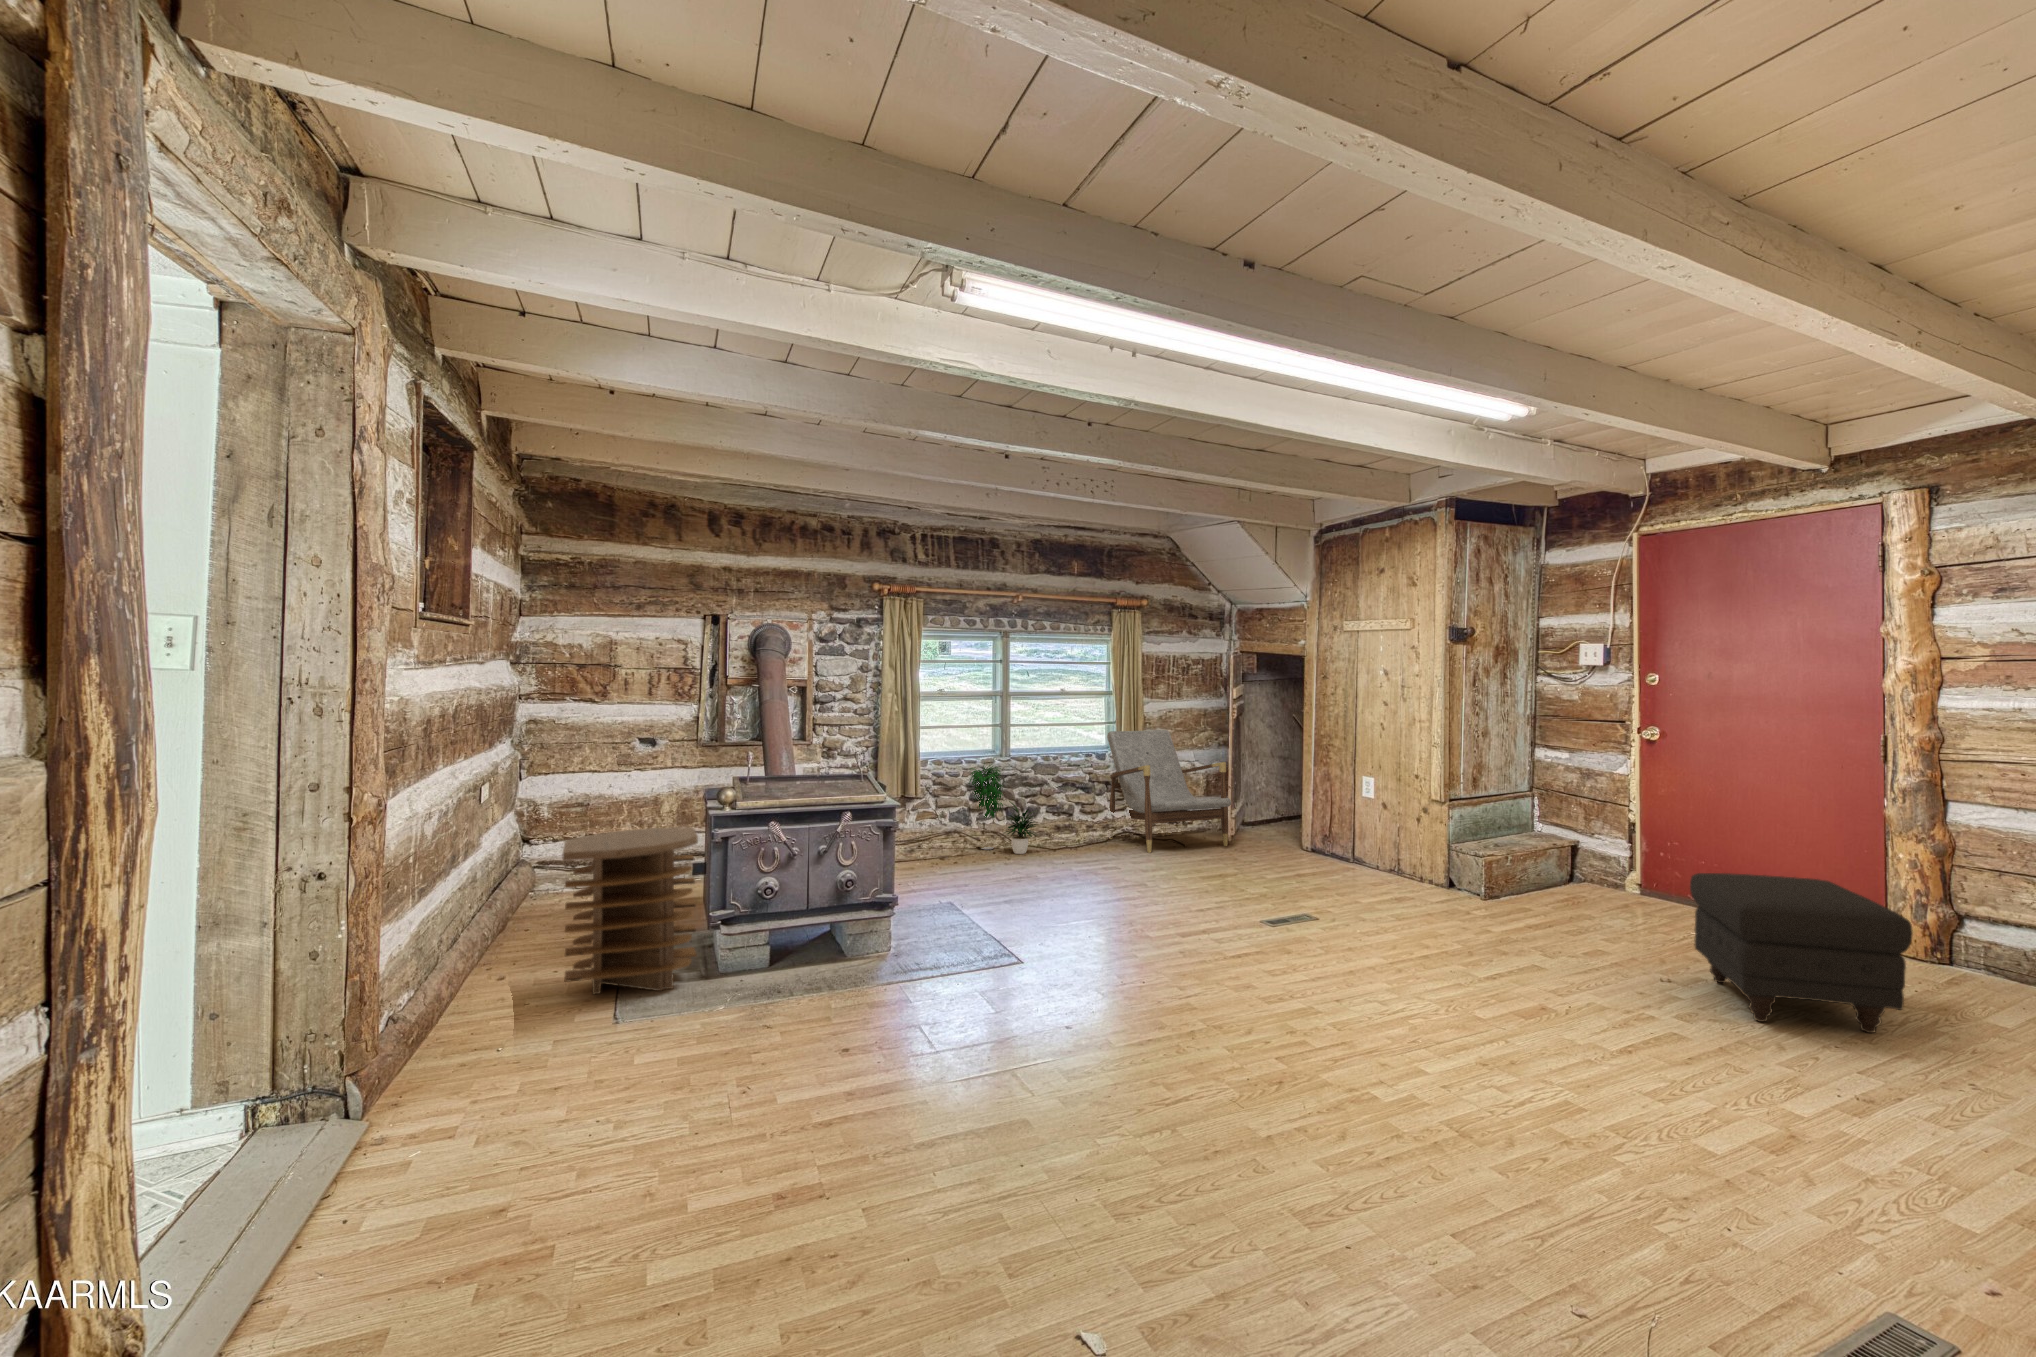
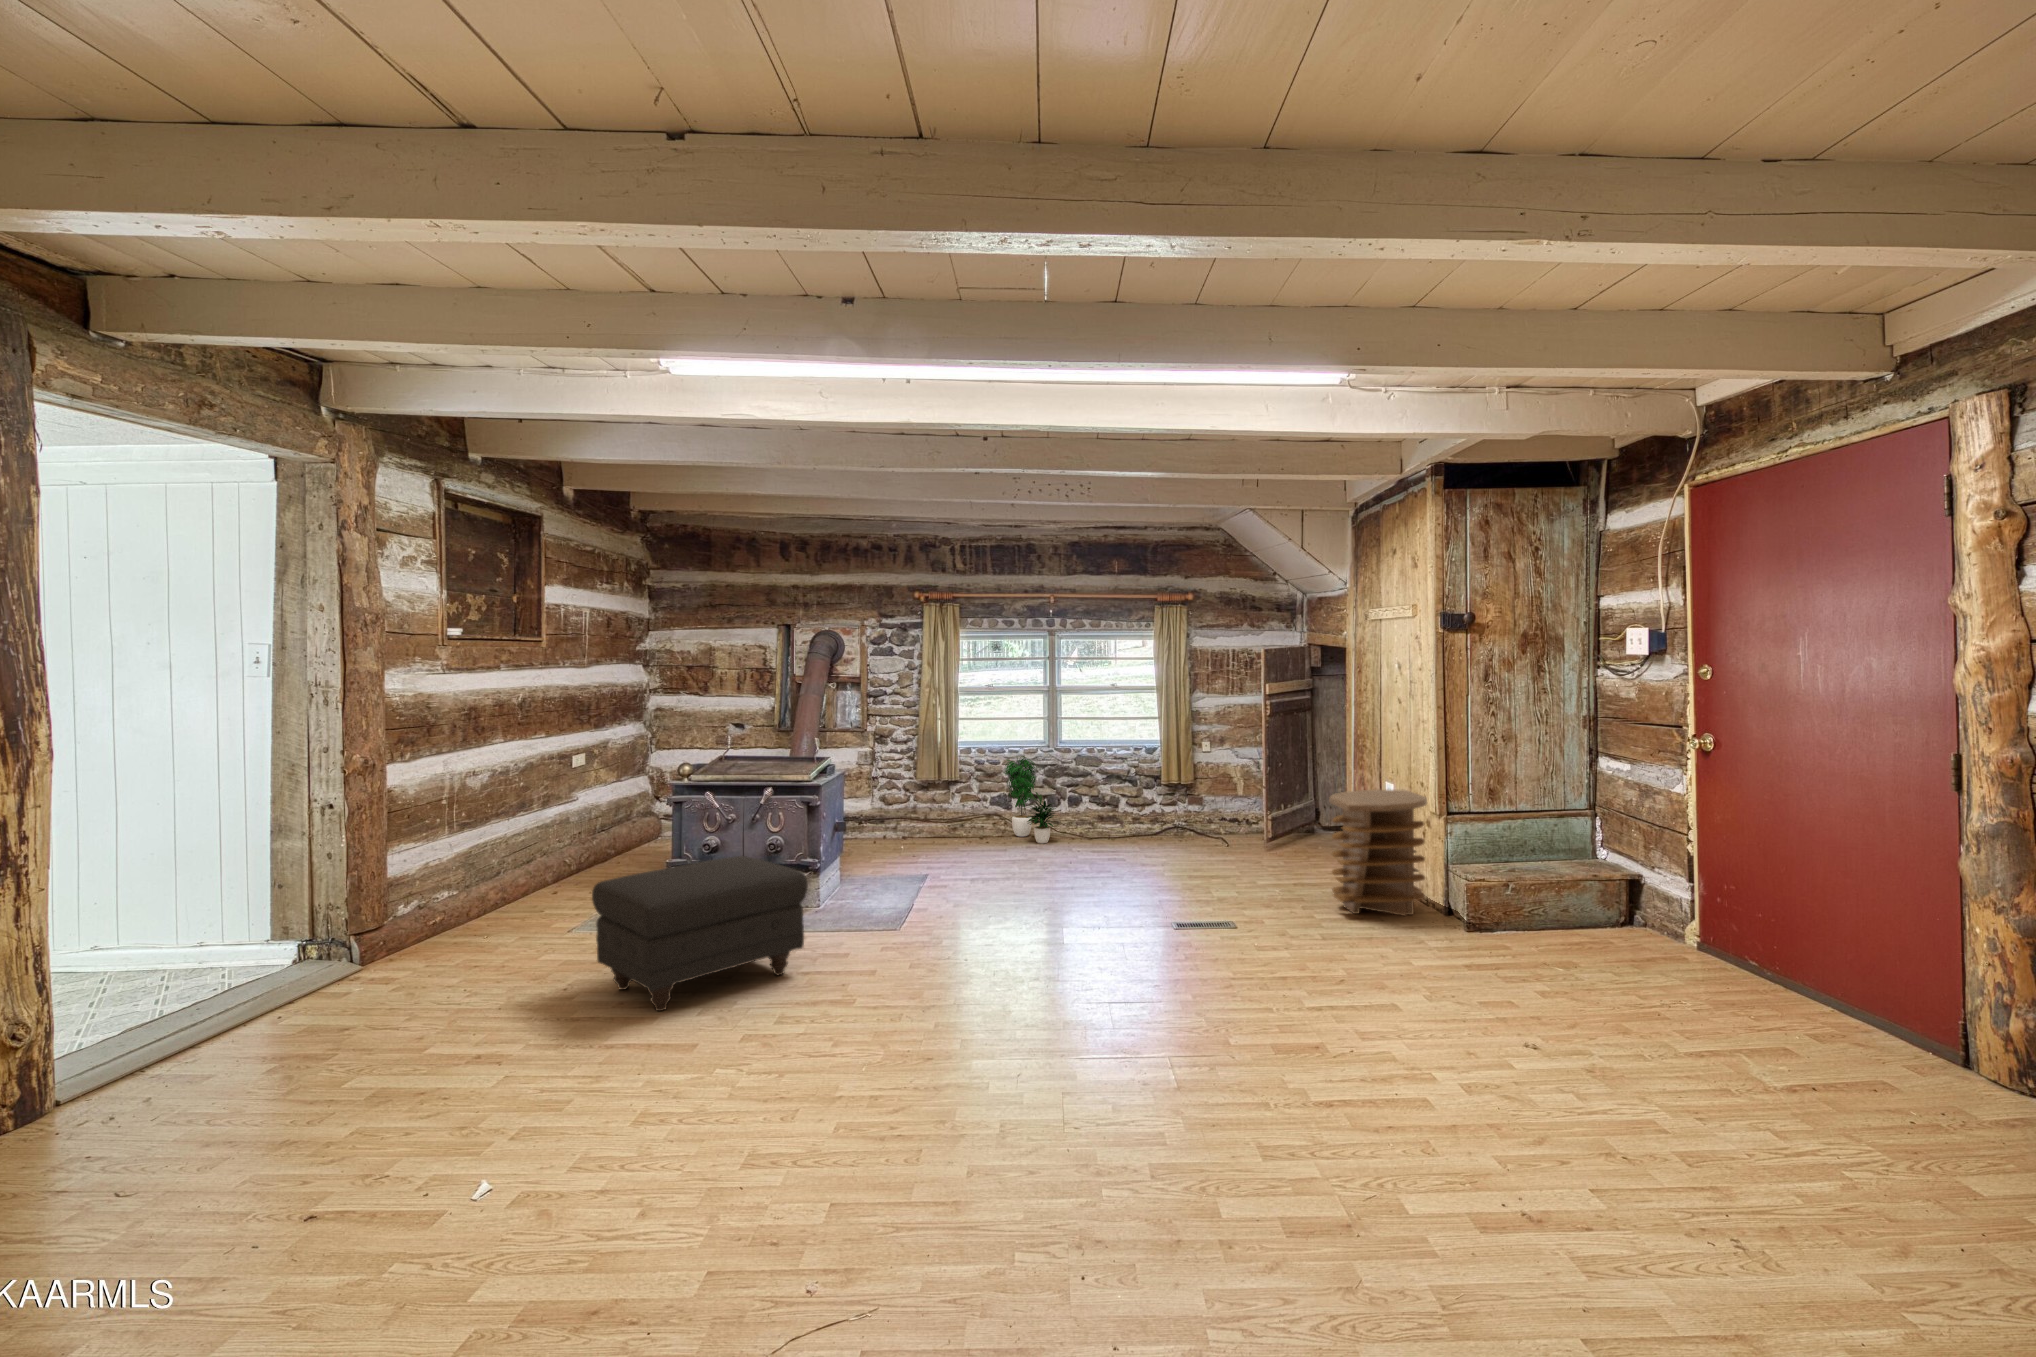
armchair: present [1107,730,1231,853] -> none [1152,725,1265,851]
side table: present [562,826,698,994] -> present [1329,790,1427,916]
ottoman: present [1690,873,1913,1033] -> present [592,856,808,1011]

